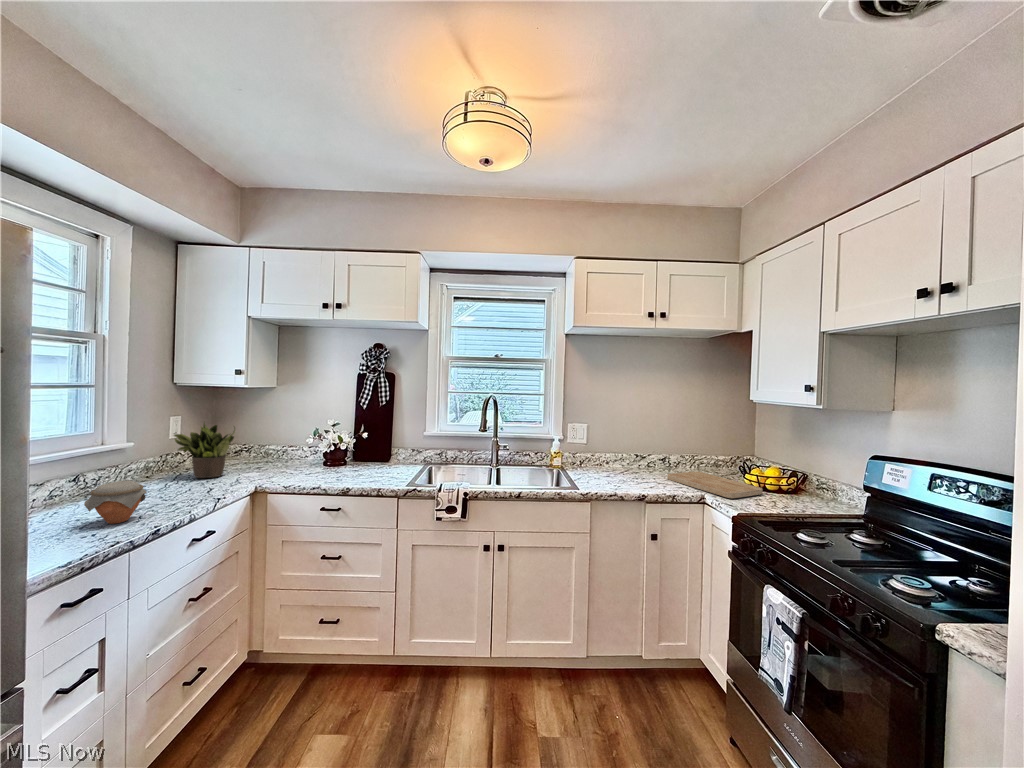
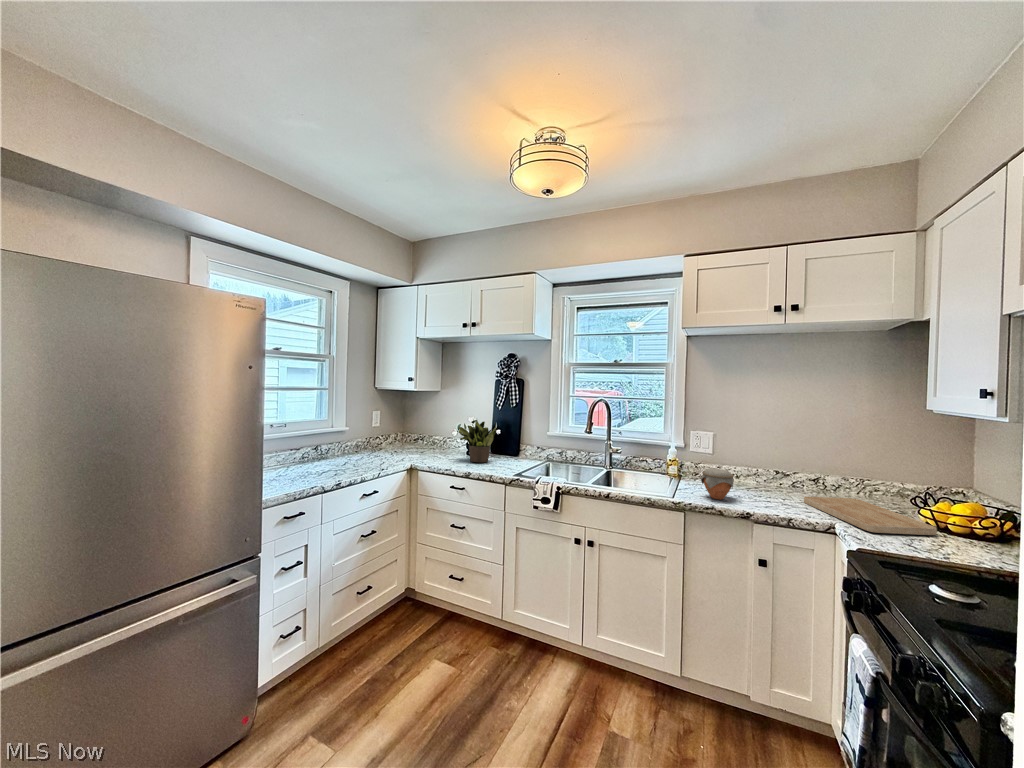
potted plant: present [174,423,235,478] -> present [459,420,496,462]
jar: present [84,480,147,524] -> present [701,468,734,500]

